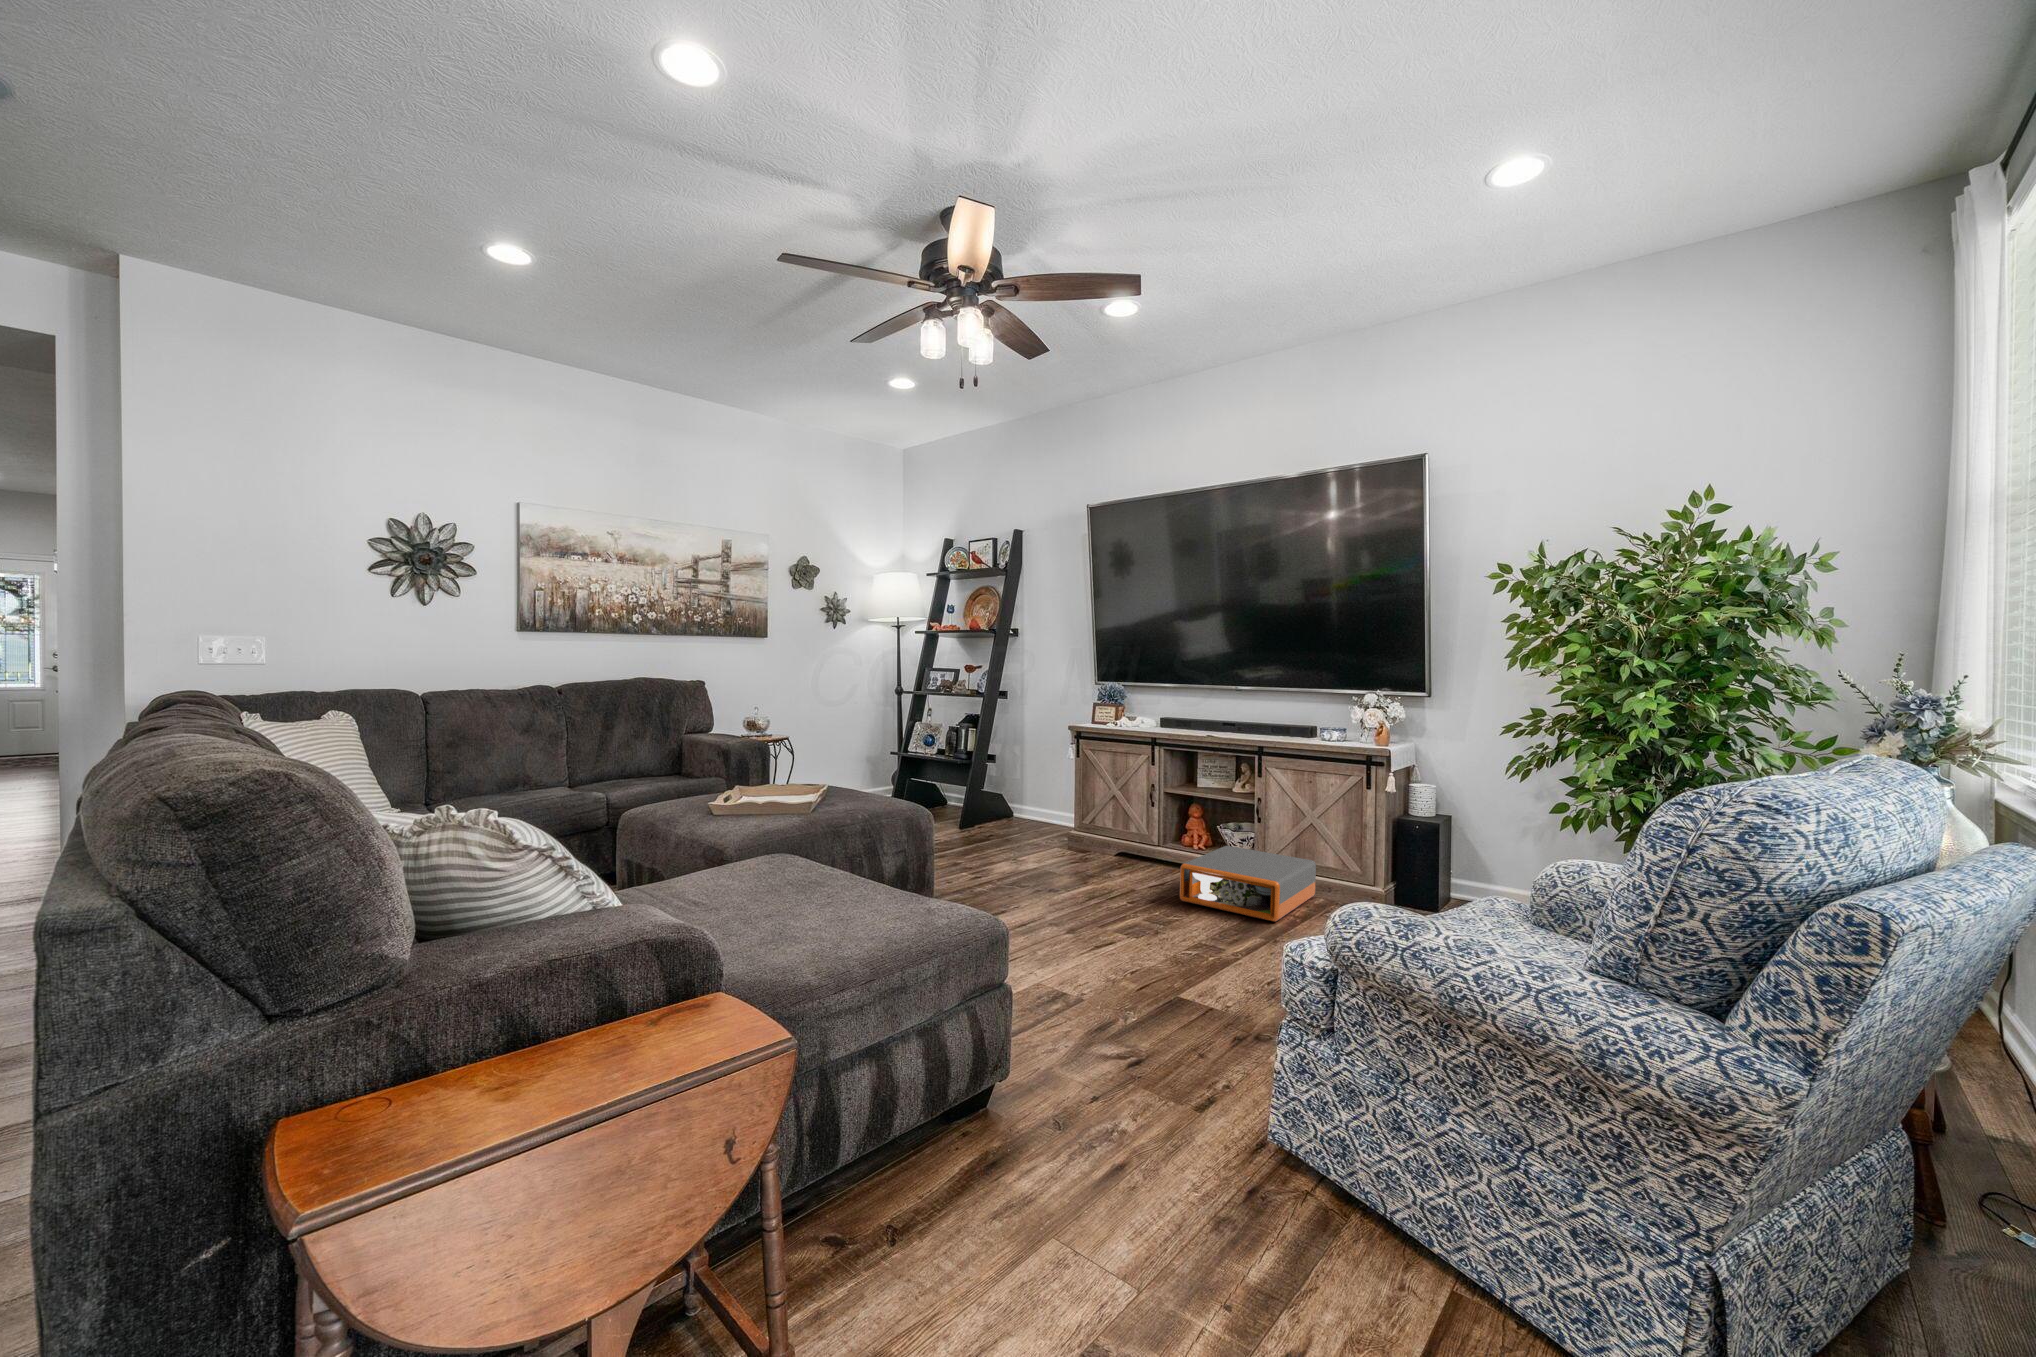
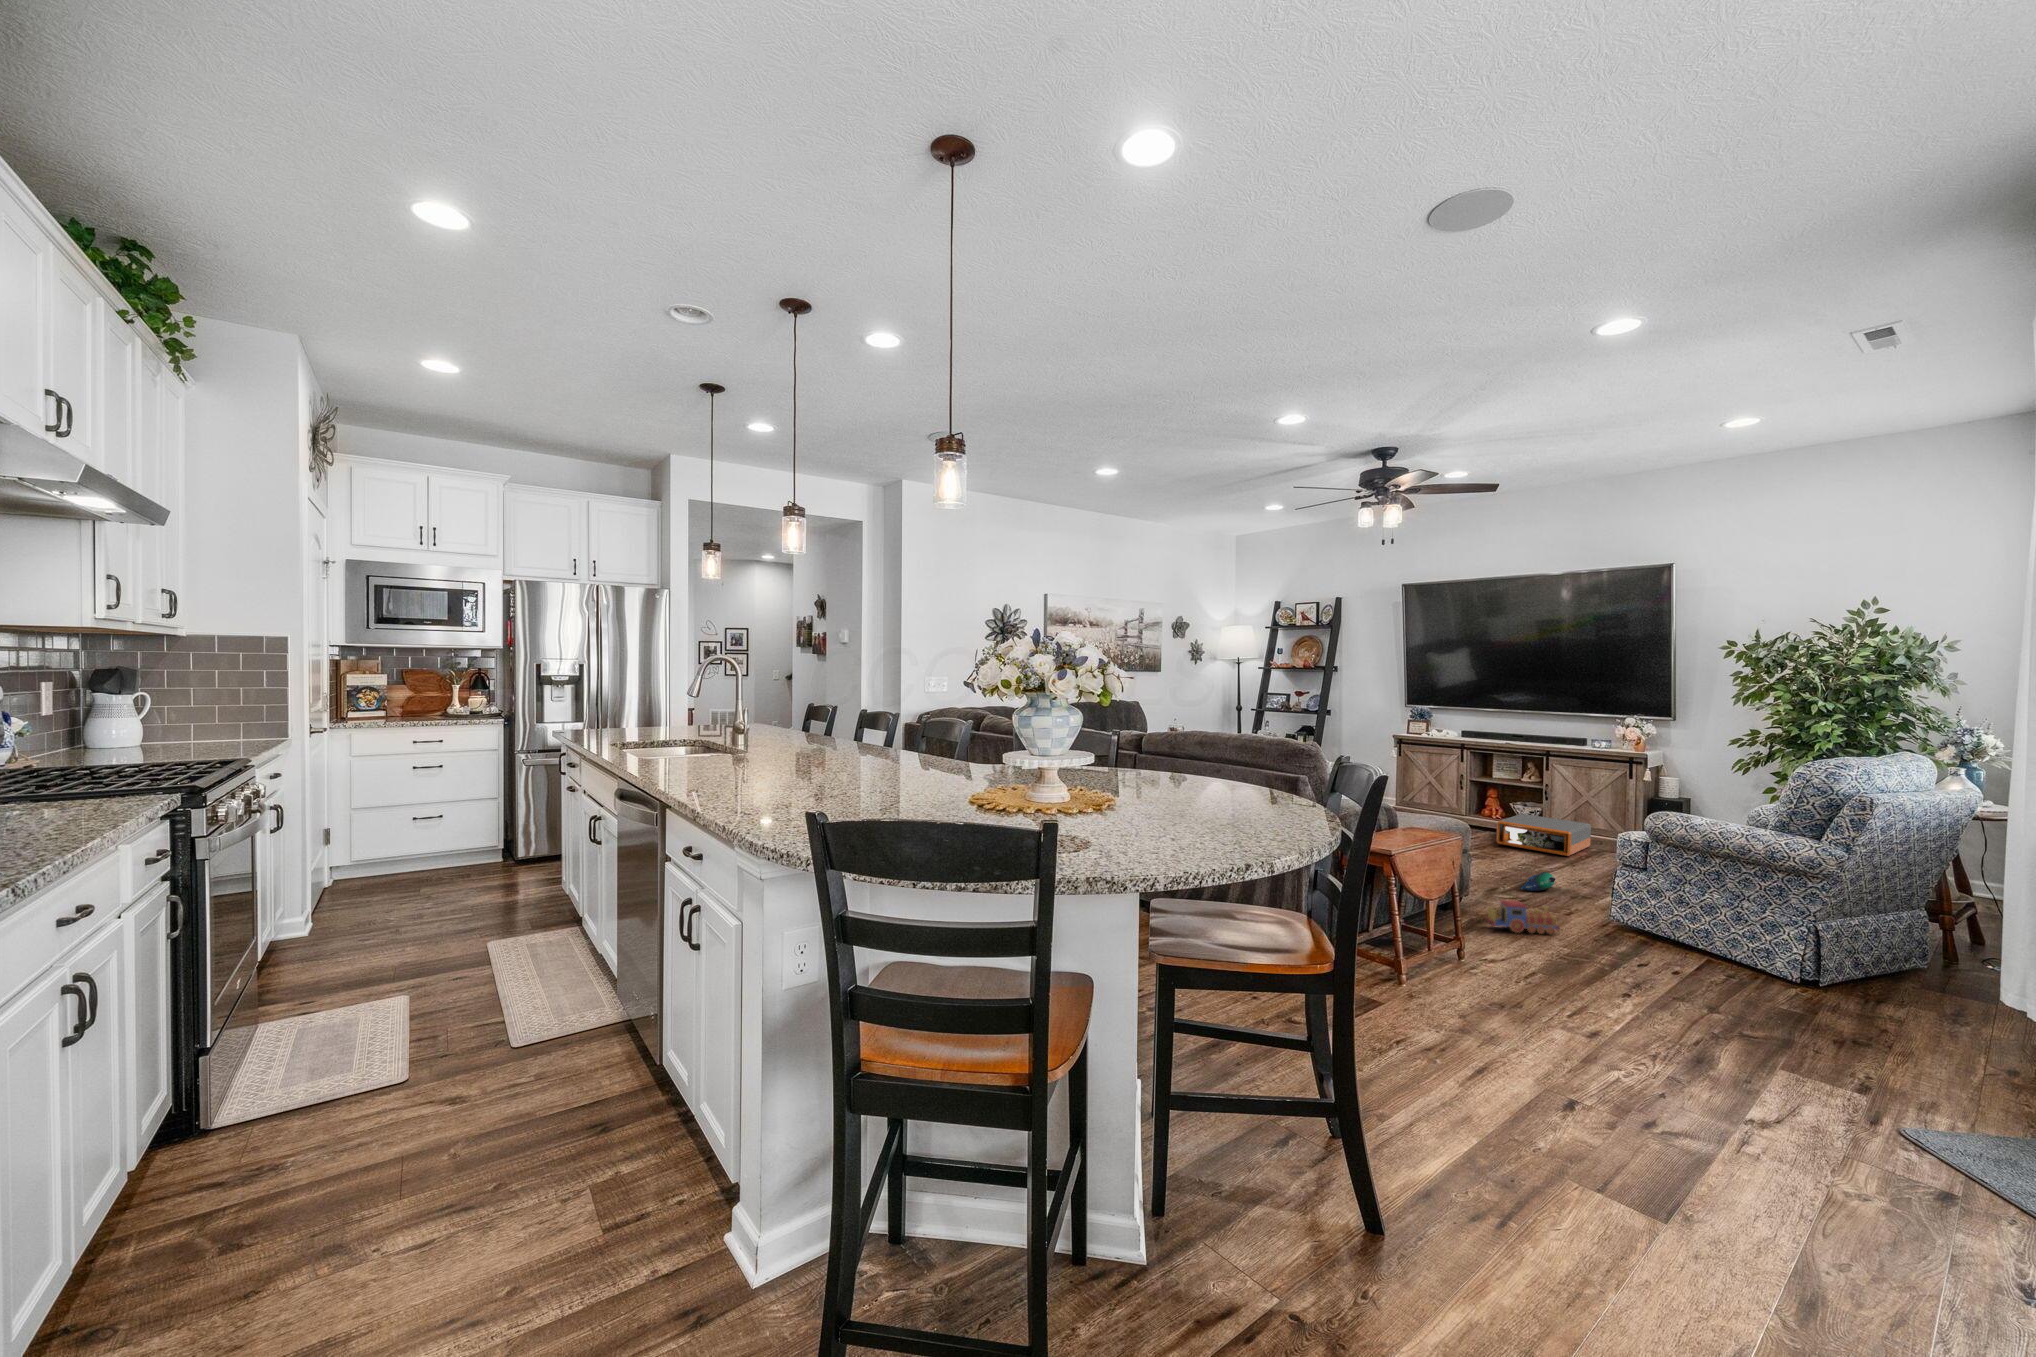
plush toy: none [1156,984,1219,1029] -> present [1521,872,1556,891]
toy train: none [1007,1123,1157,1210] -> present [1485,900,1560,934]

